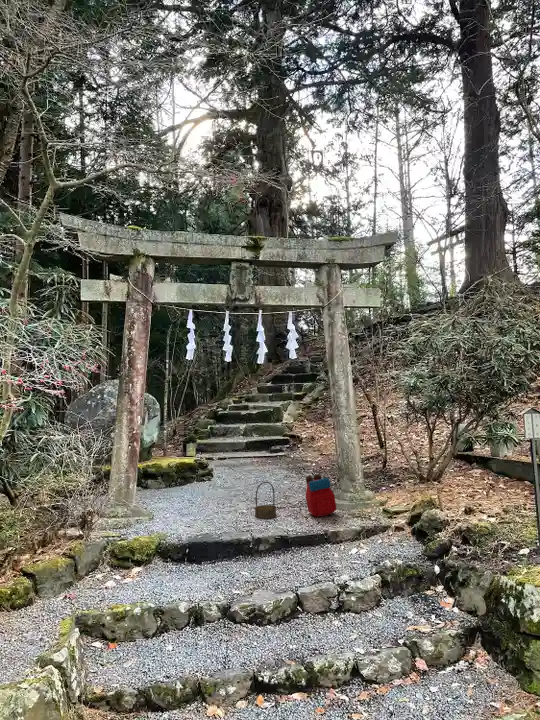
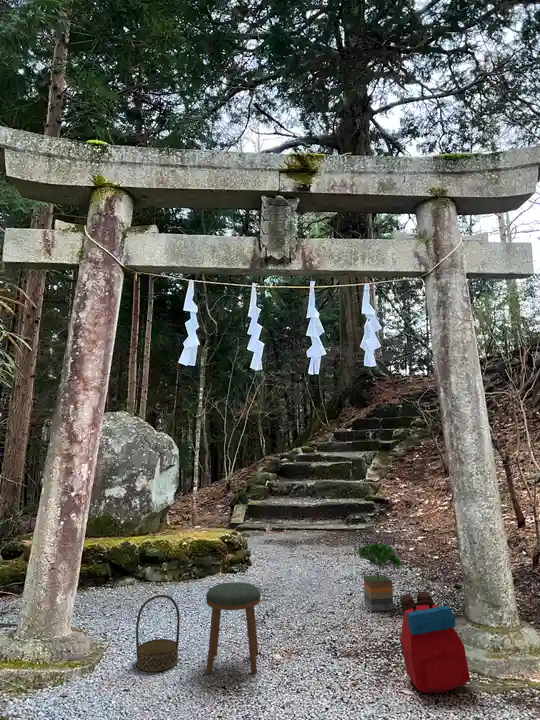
potted tree: none [282,456,307,493] -> present [358,543,401,611]
stool: none [207,476,236,519] -> present [206,582,260,674]
basket: present [255,482,276,518] -> present [136,595,180,672]

